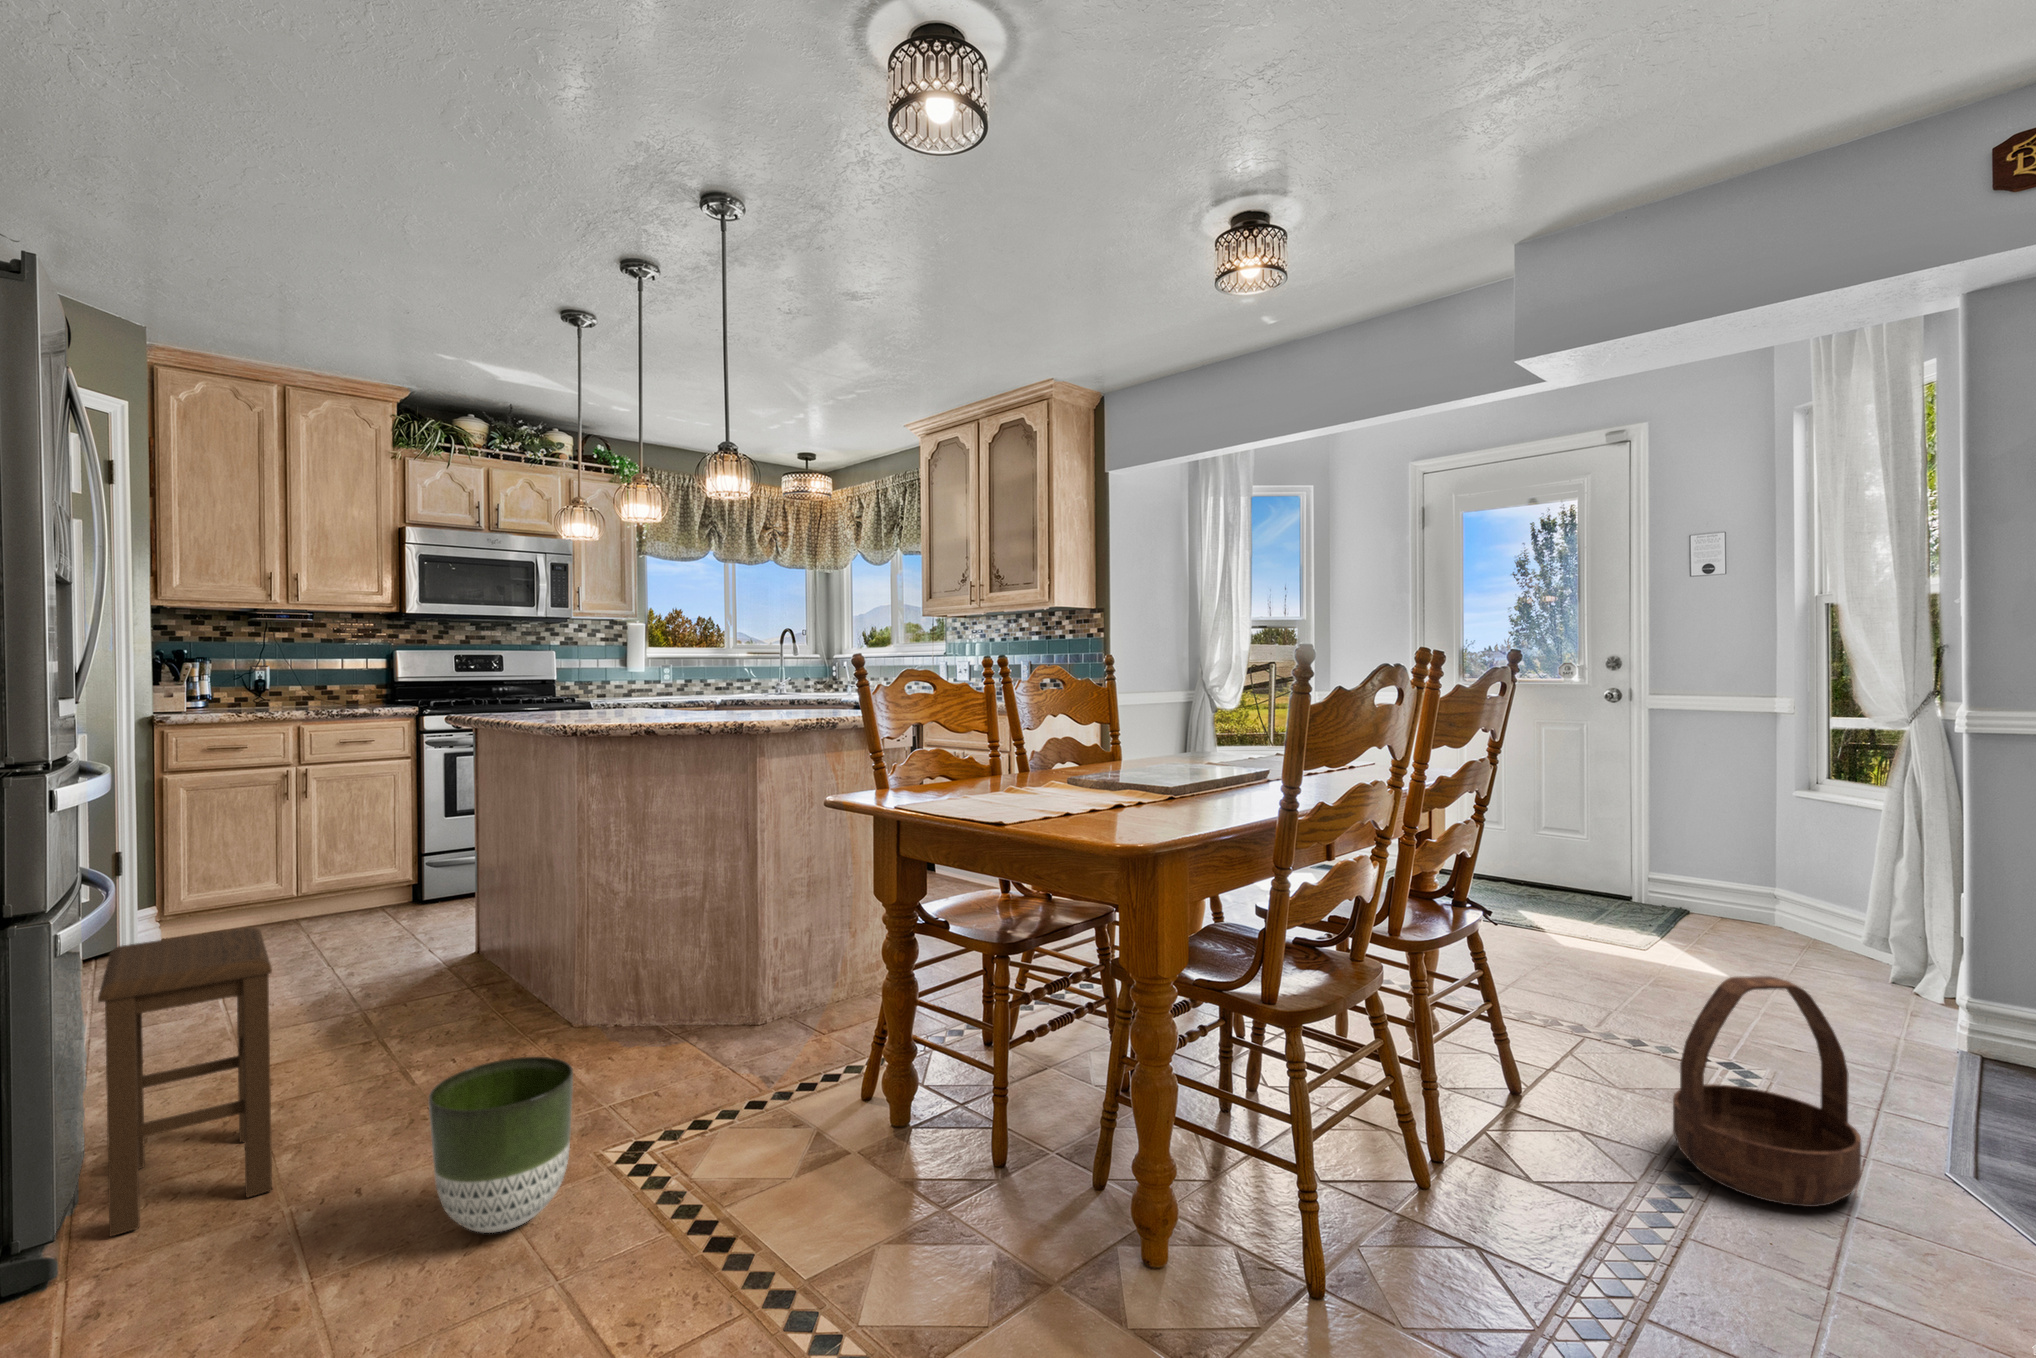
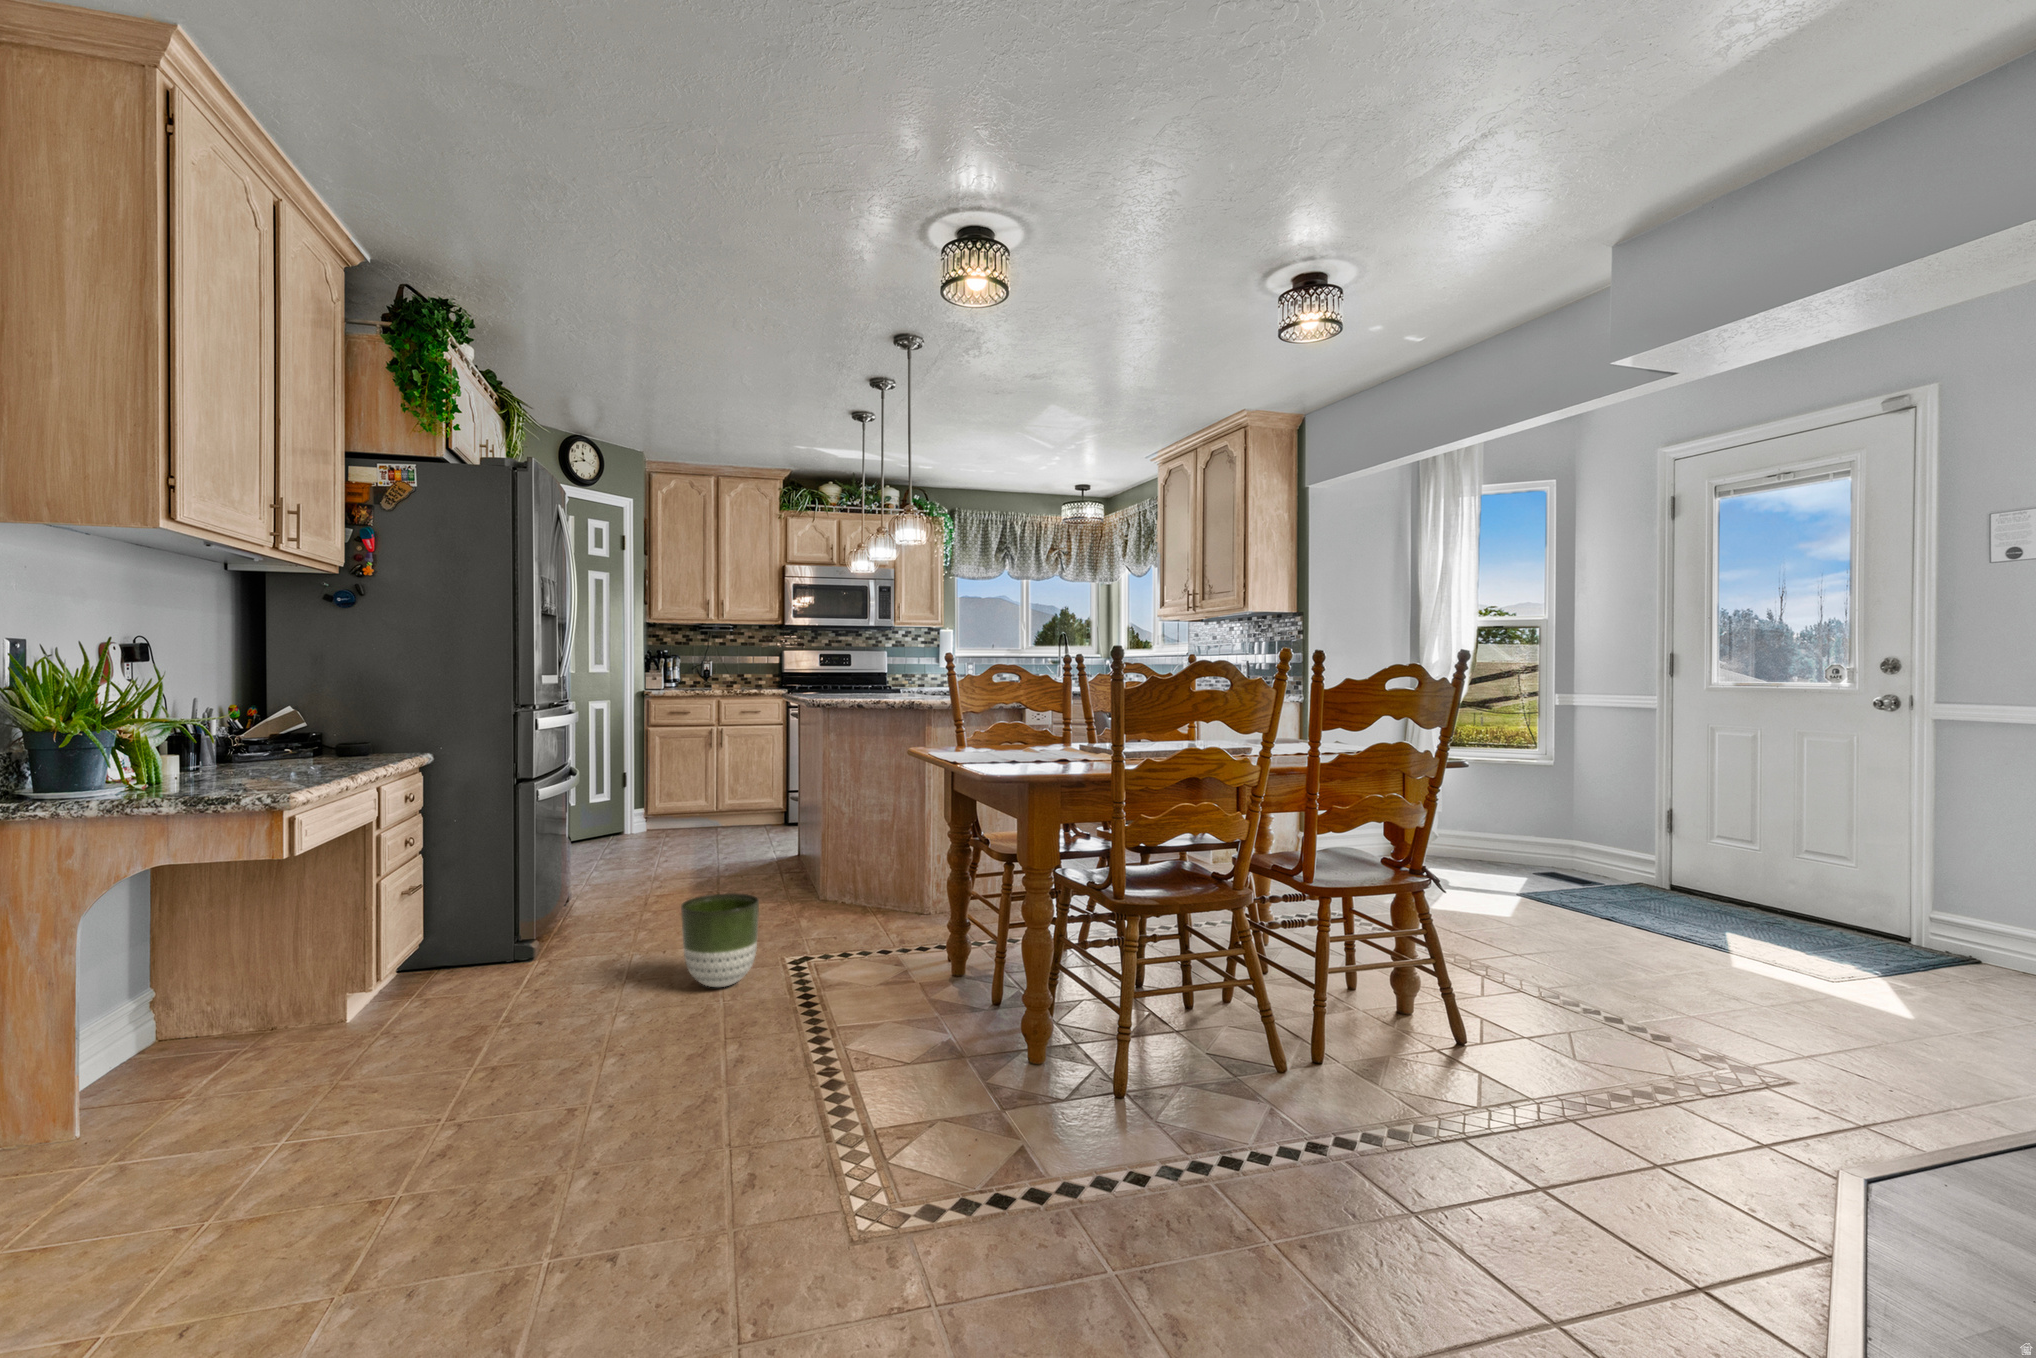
stool: present [98,927,272,1236] -> none [552,809,640,959]
basket: present [1673,976,1861,1207] -> none [1541,941,1704,1149]

